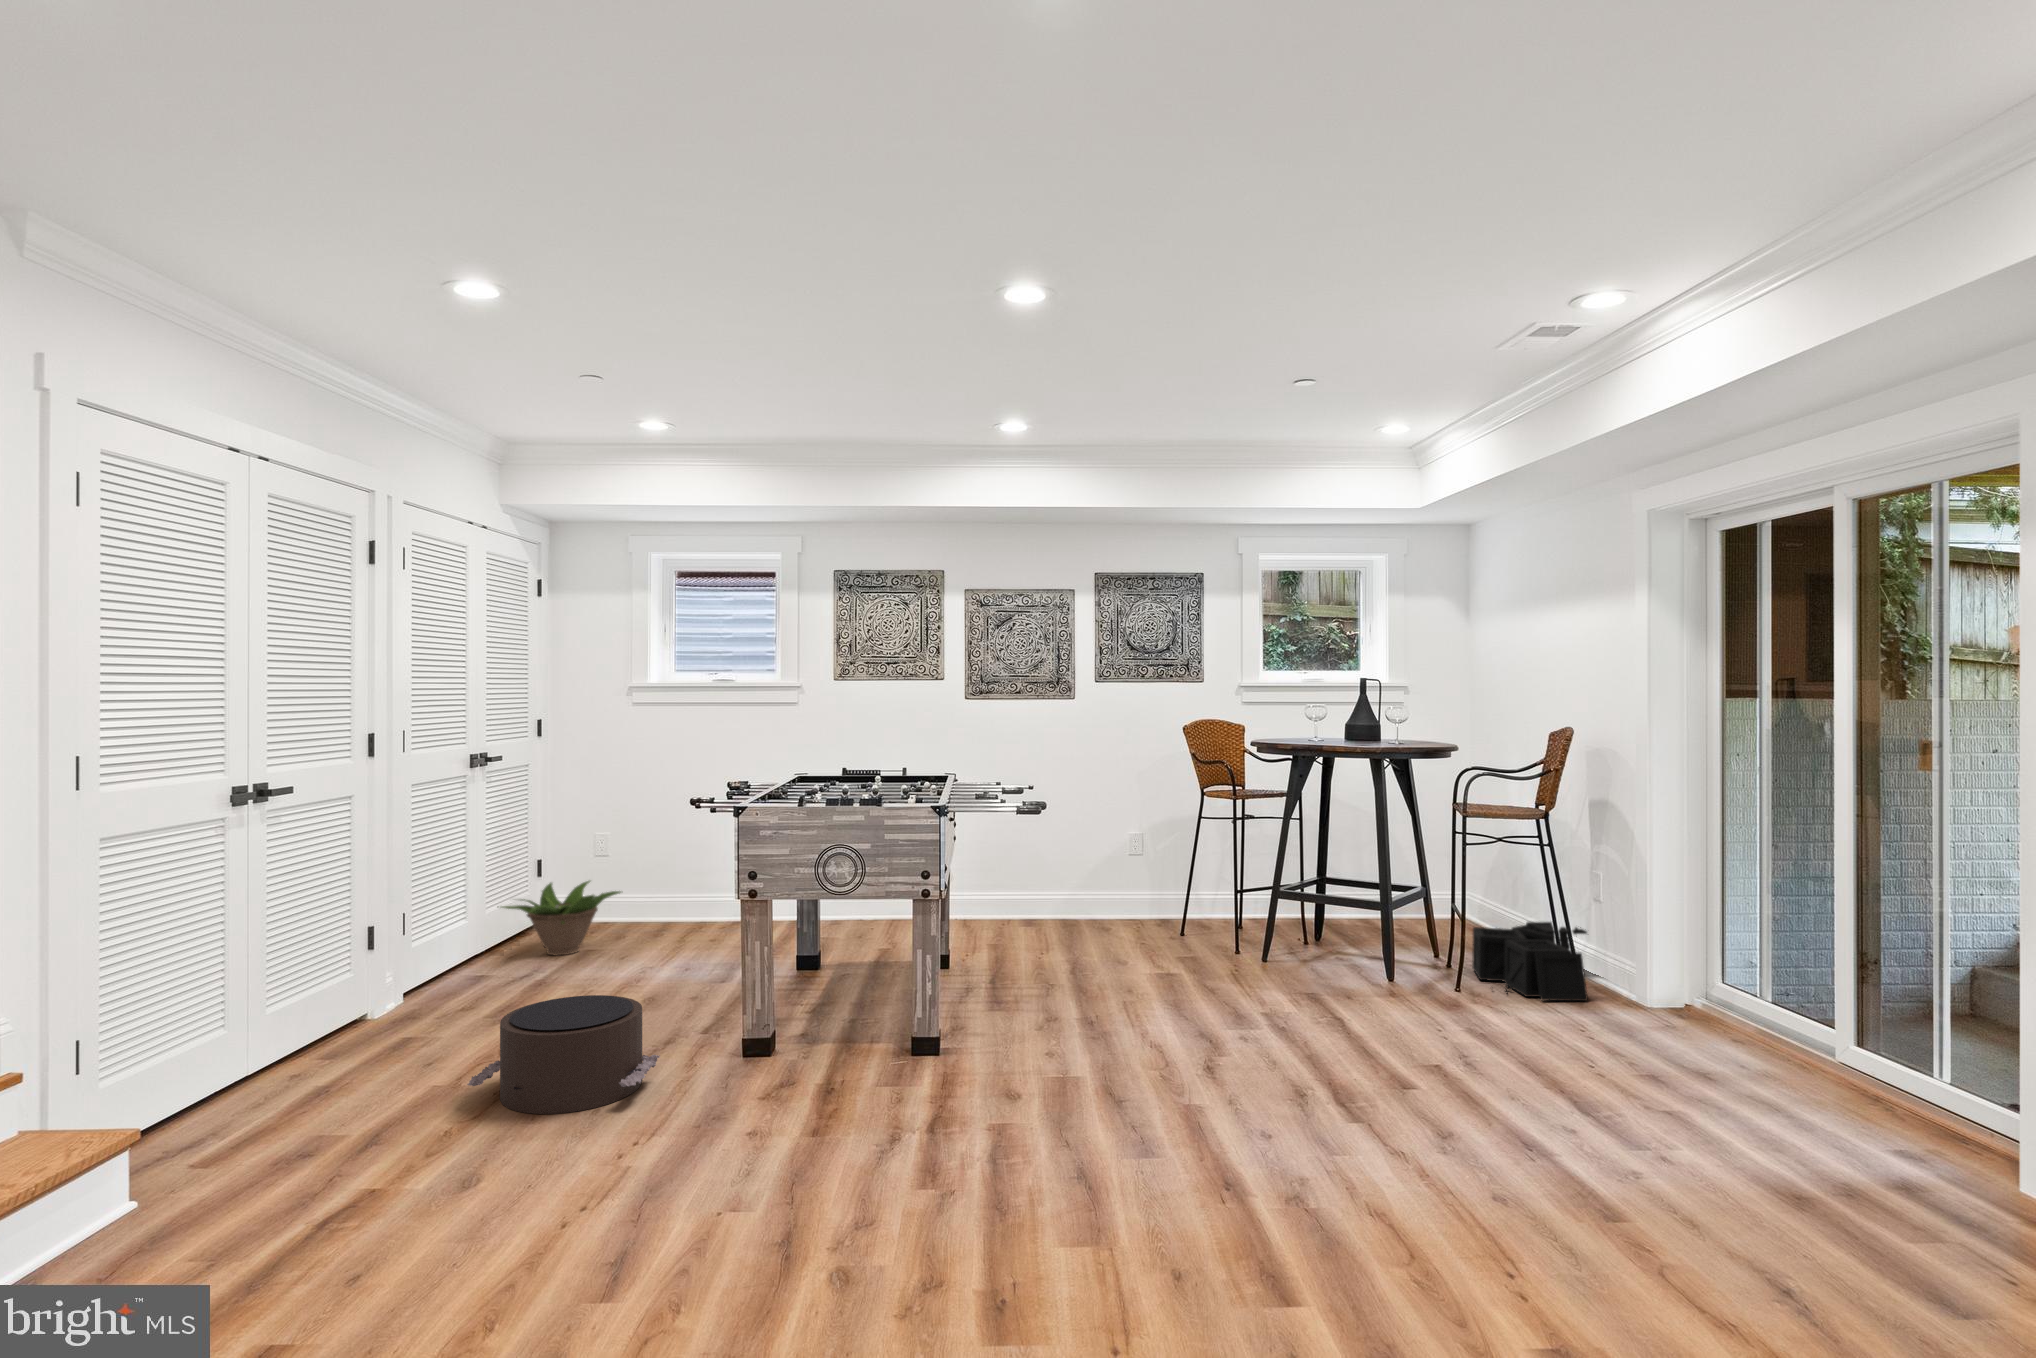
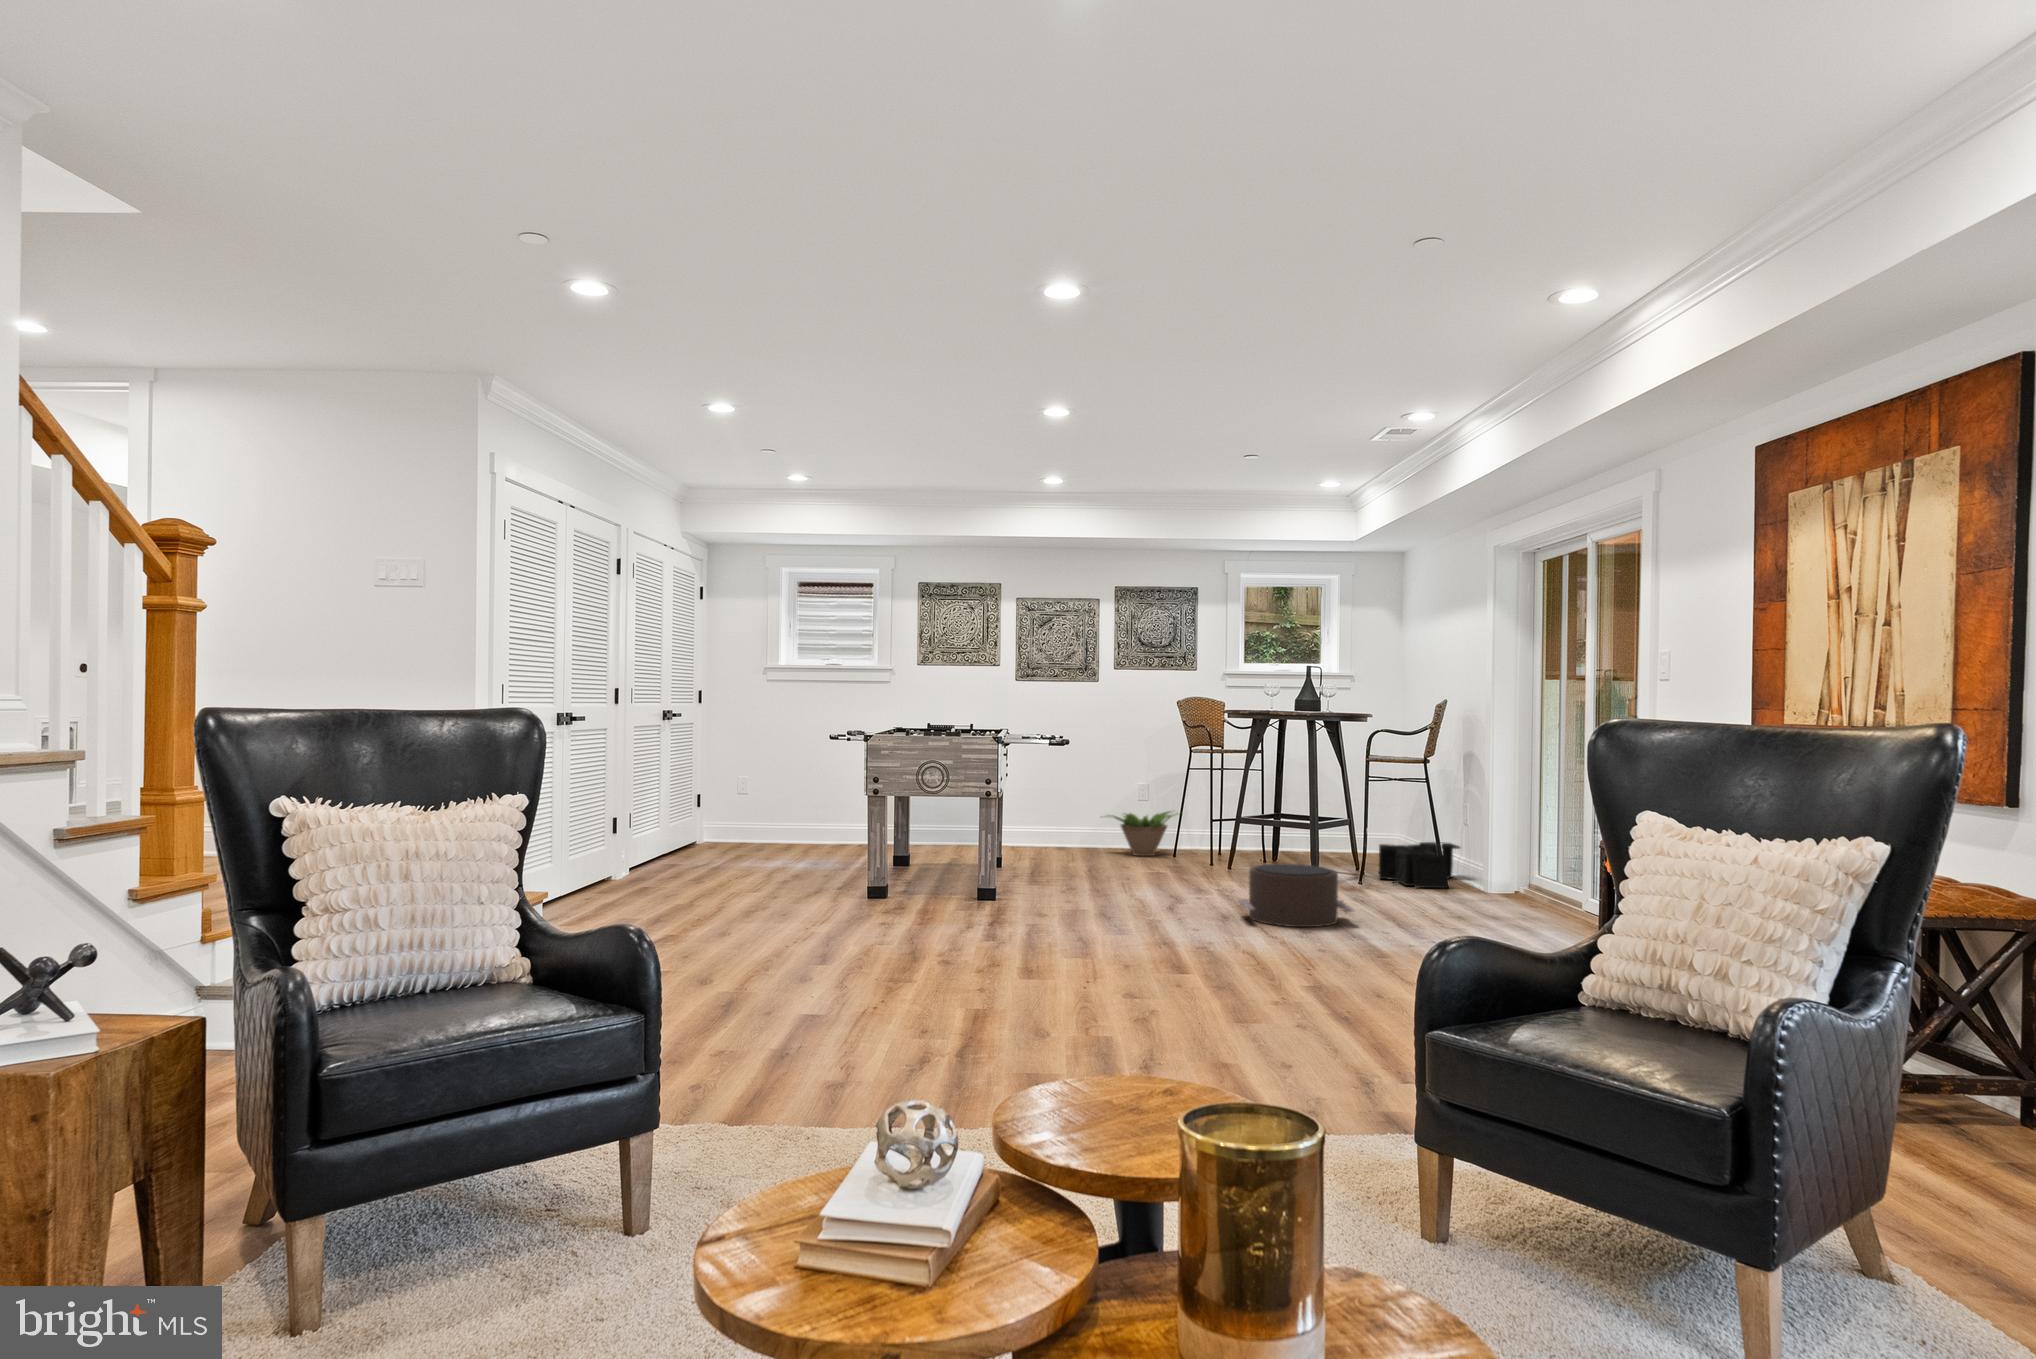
decorative plant: present [502,881,621,956] -> present [1113,811,1177,856]
pouf: present [467,995,660,1114] -> present [1239,864,1354,927]

